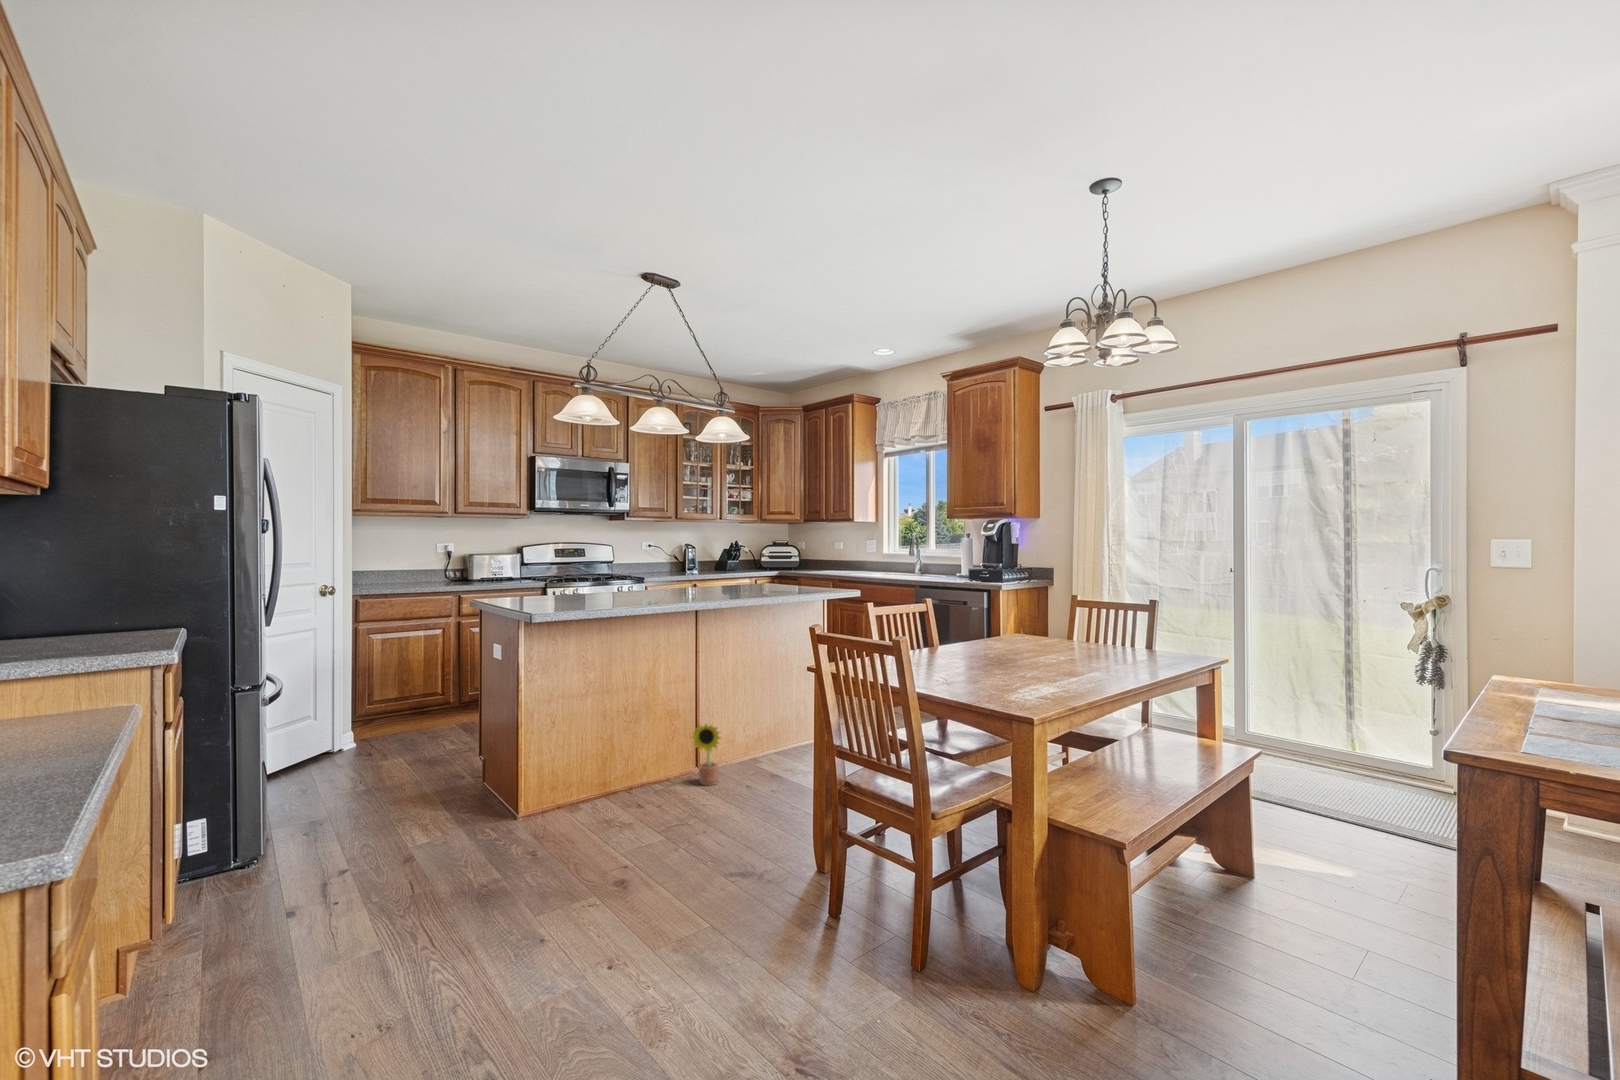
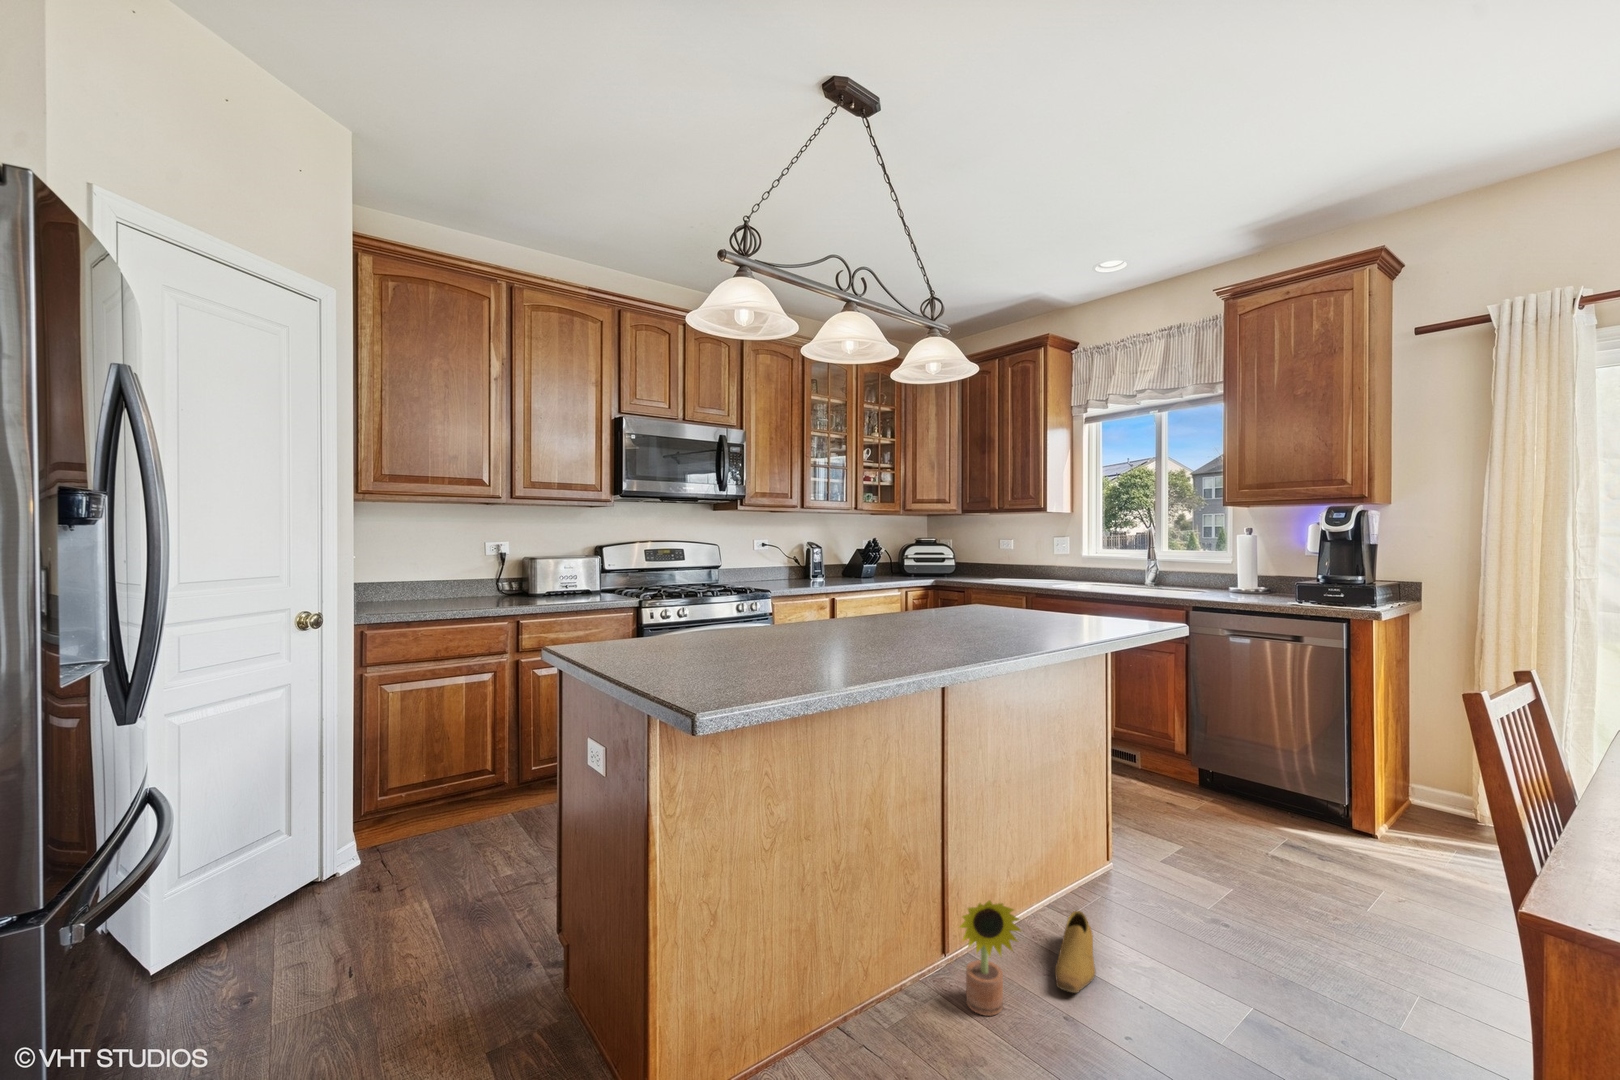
shoe: none [750,746,784,777] -> present [1055,911,1096,993]

